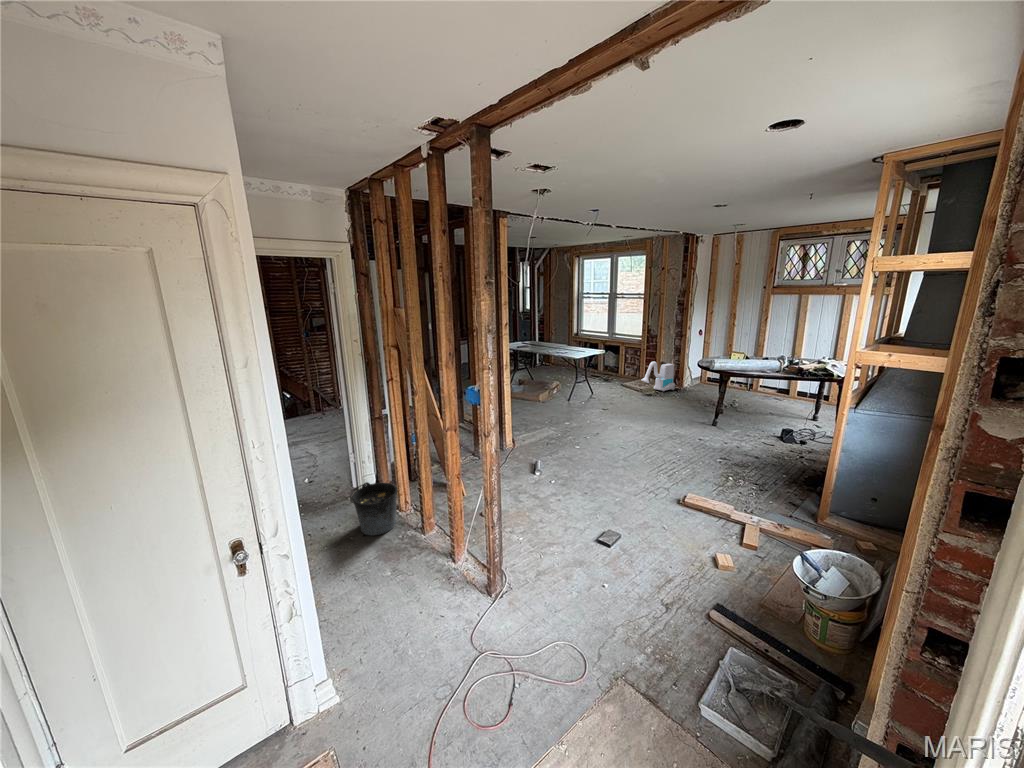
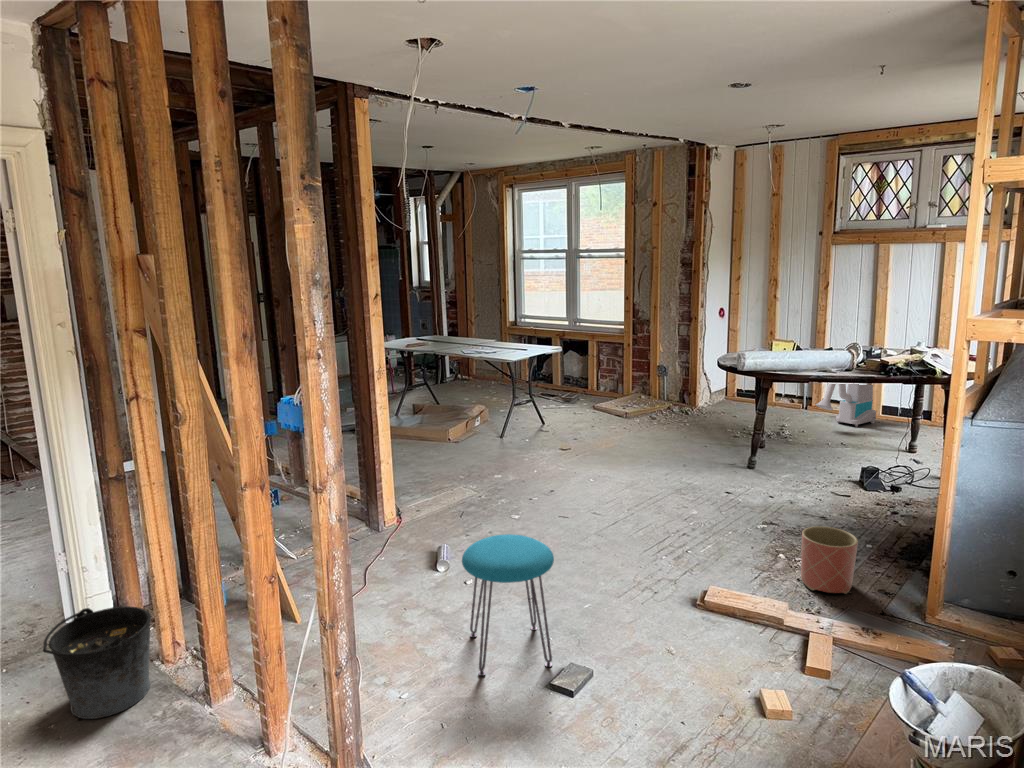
vacuum cleaner: present [641,361,675,392] -> present [816,384,876,427]
stool: none [552,459,601,532] -> present [462,534,554,676]
planter: none [742,465,778,504] -> present [801,526,858,594]

